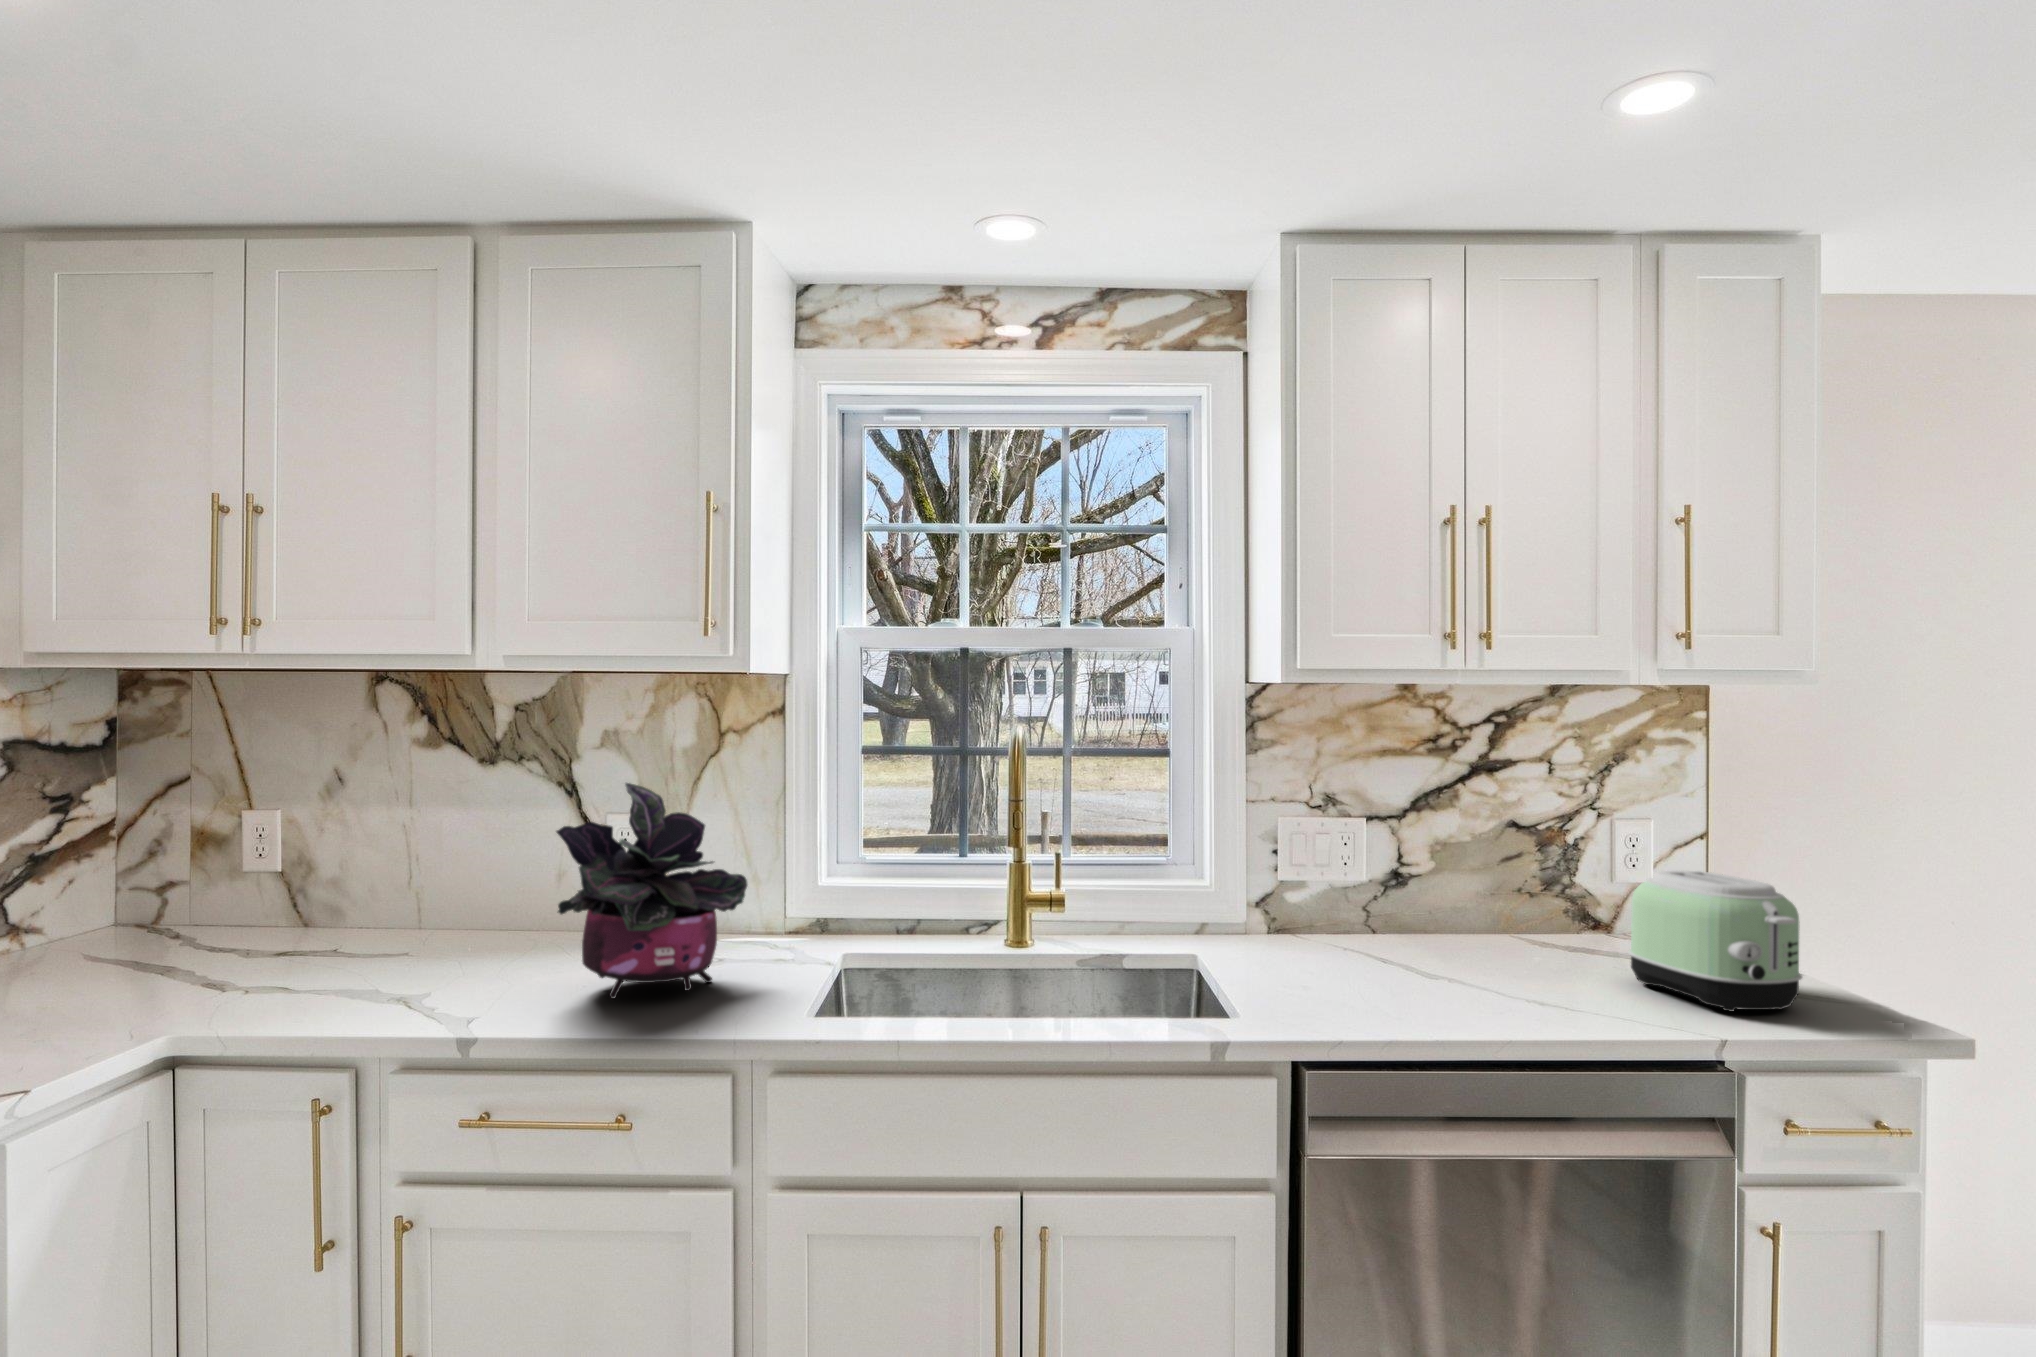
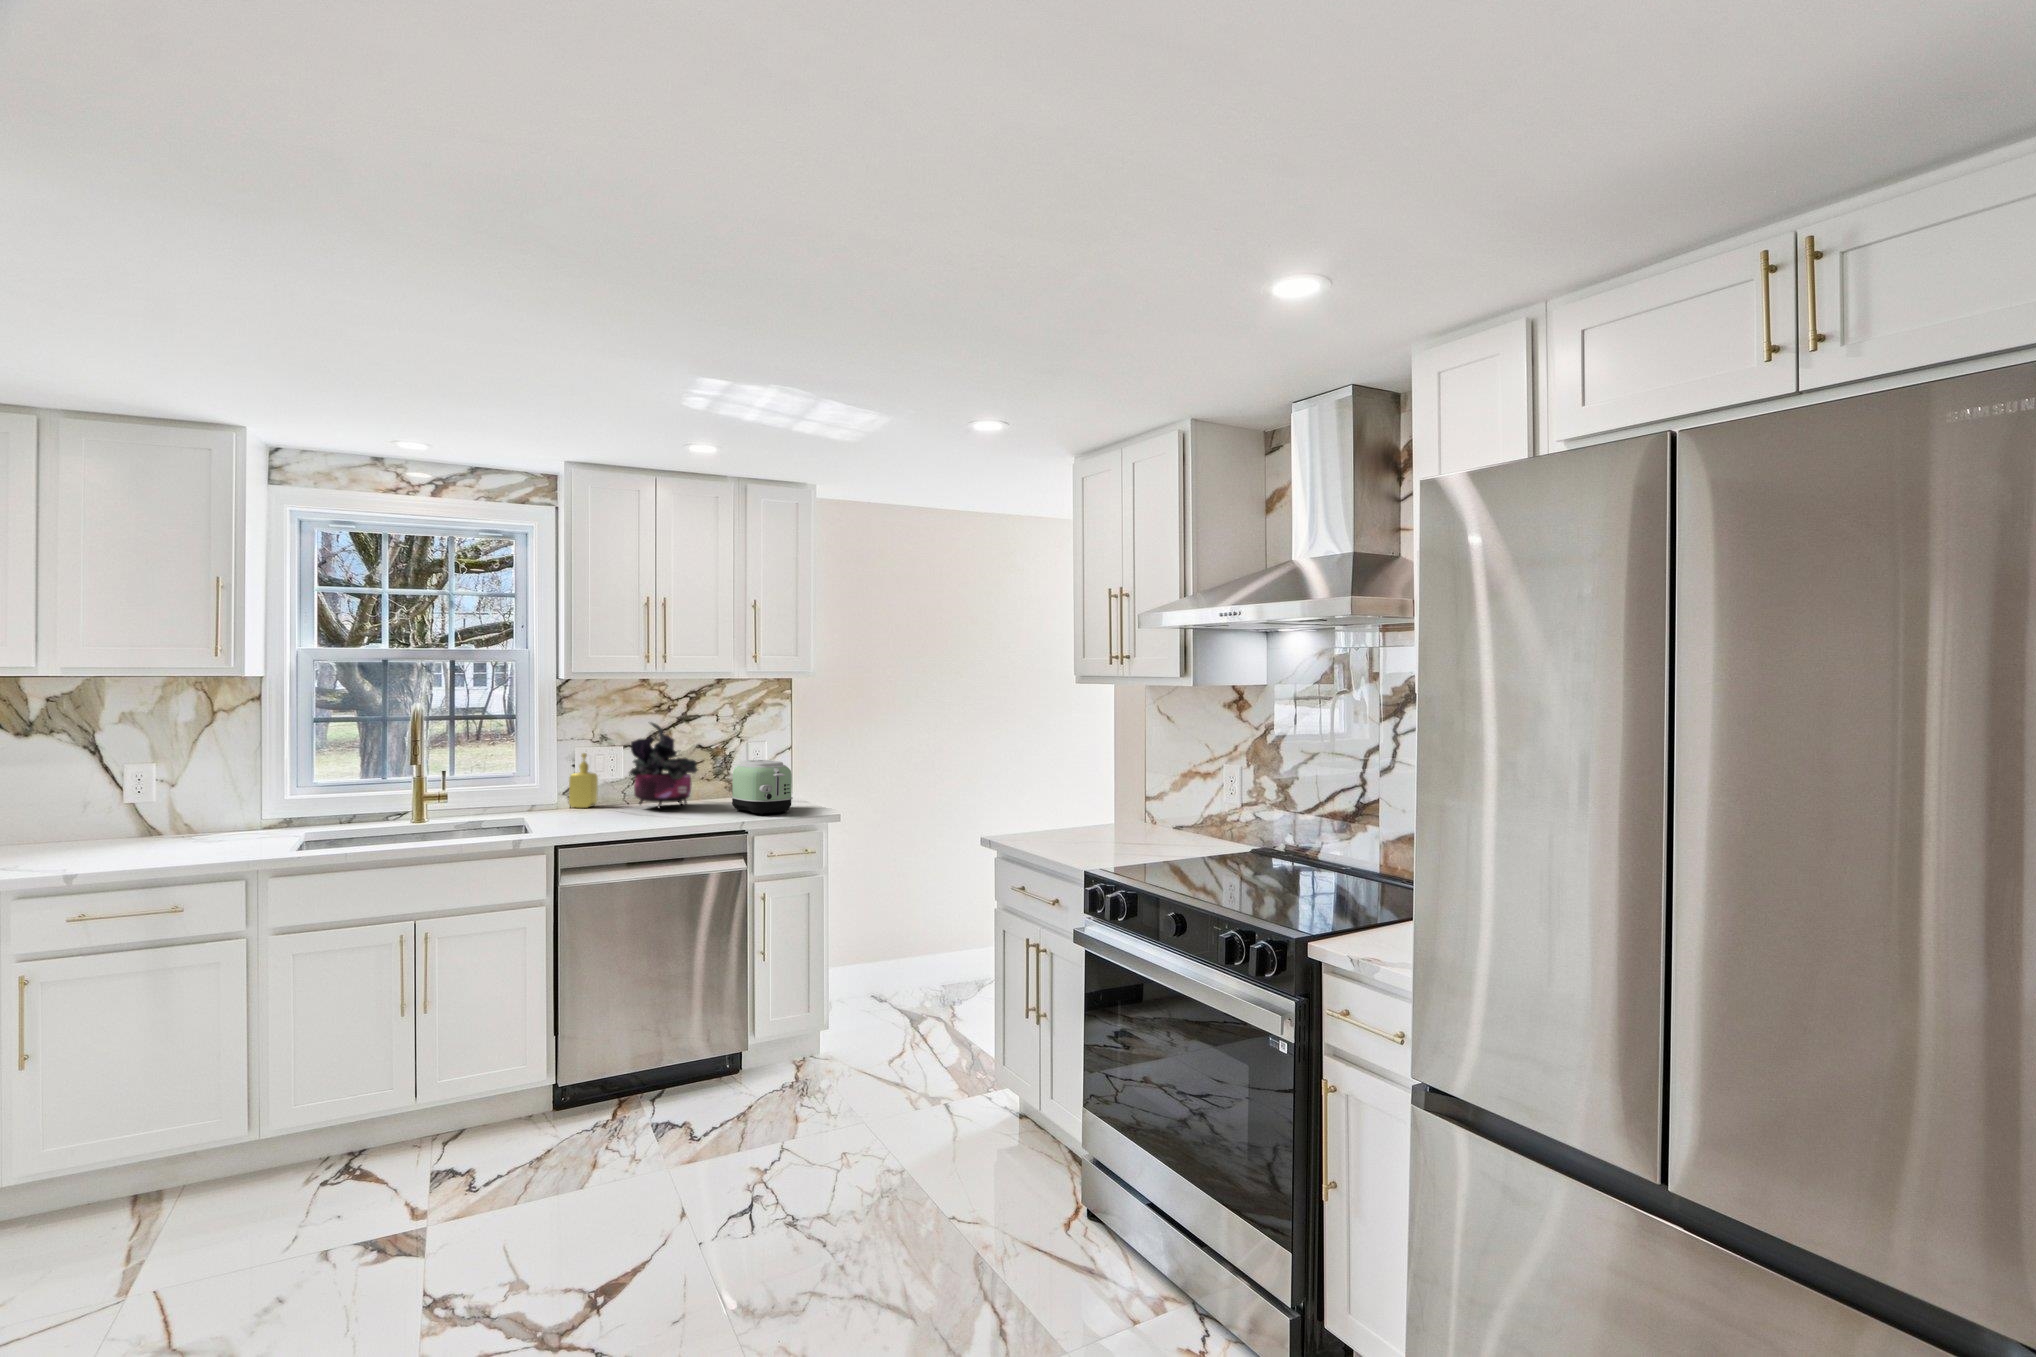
potted plant: present [556,783,747,999] -> present [629,723,698,808]
soap dispenser: none [1266,828,1319,937] -> present [569,753,598,808]

